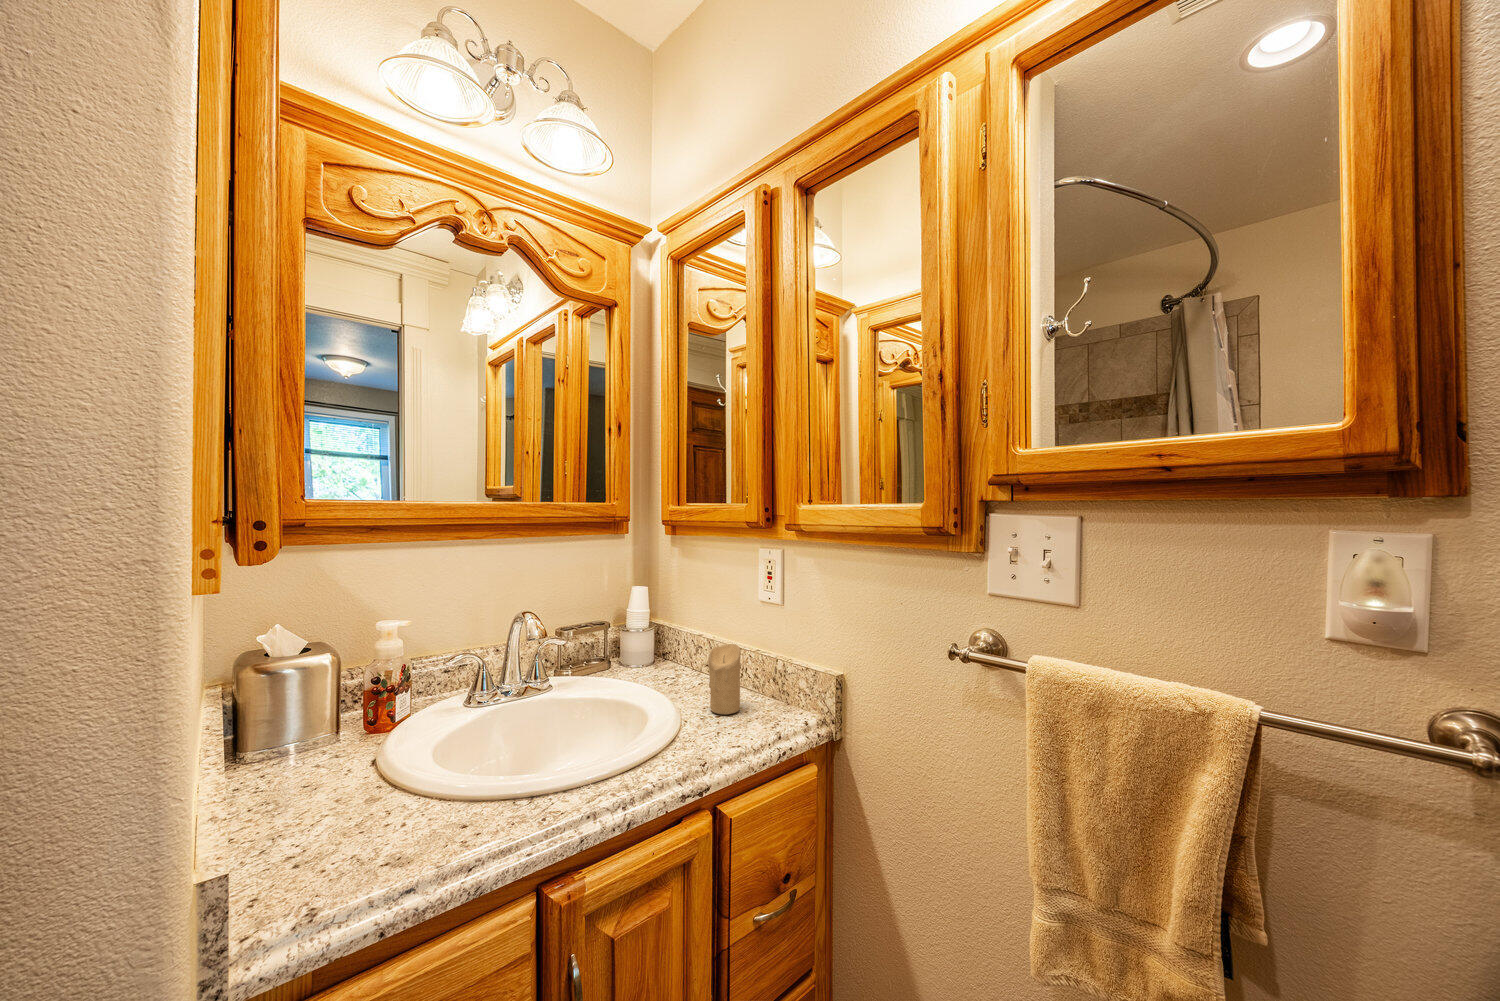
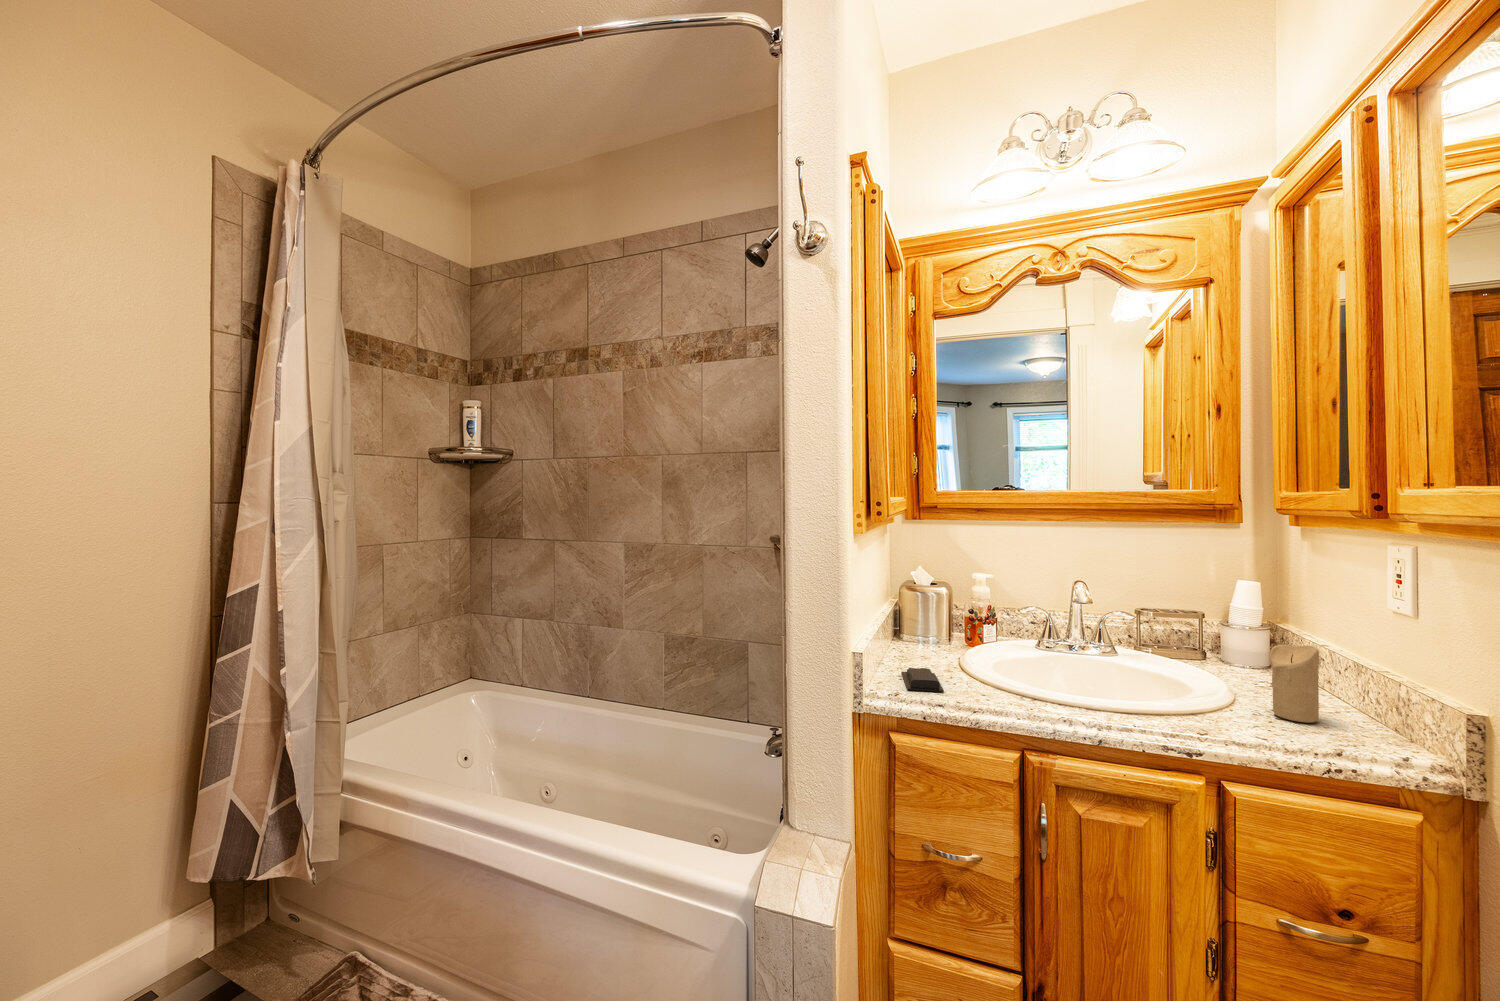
soap bar: none [287,814,401,882] -> present [901,668,944,692]

